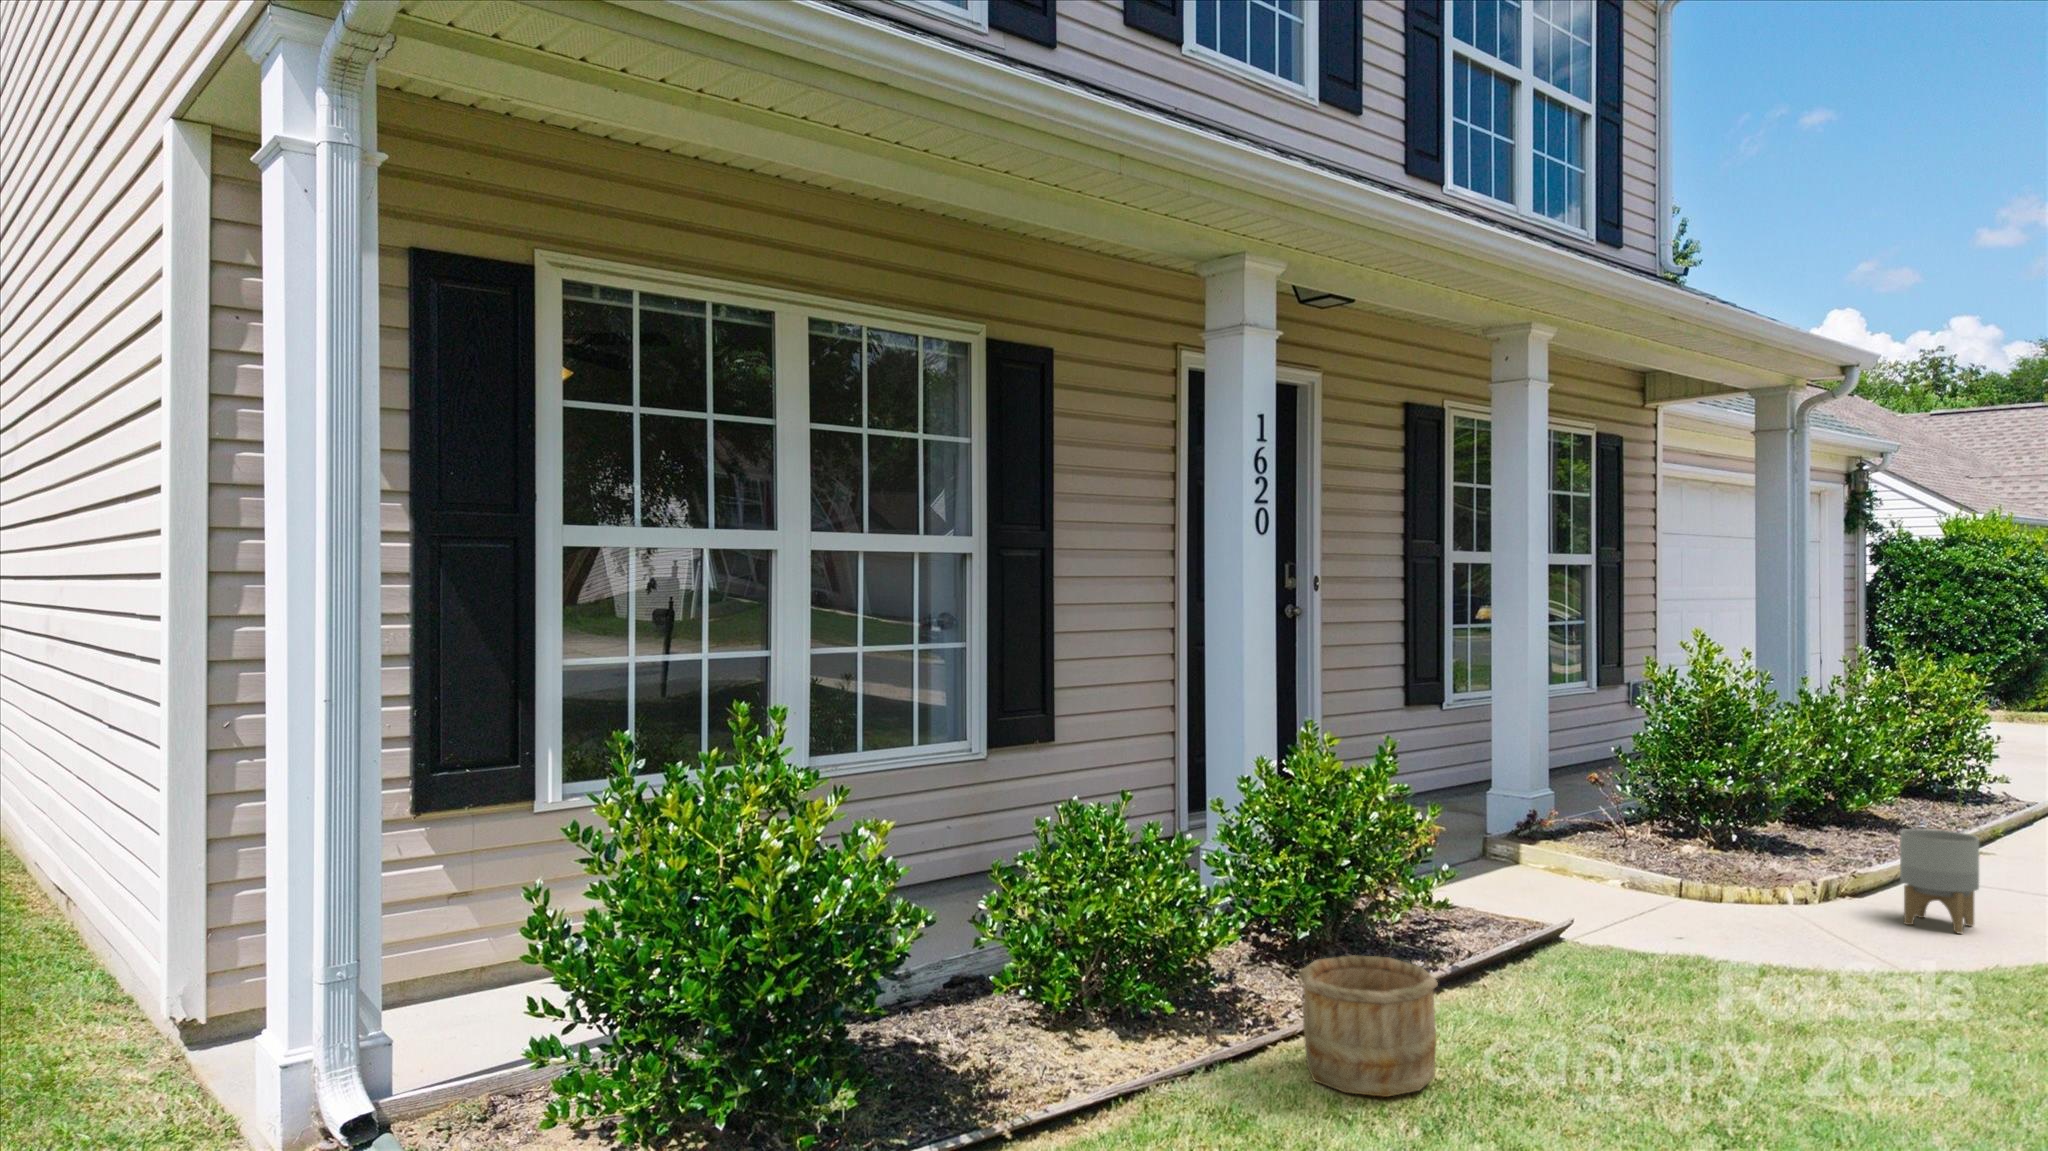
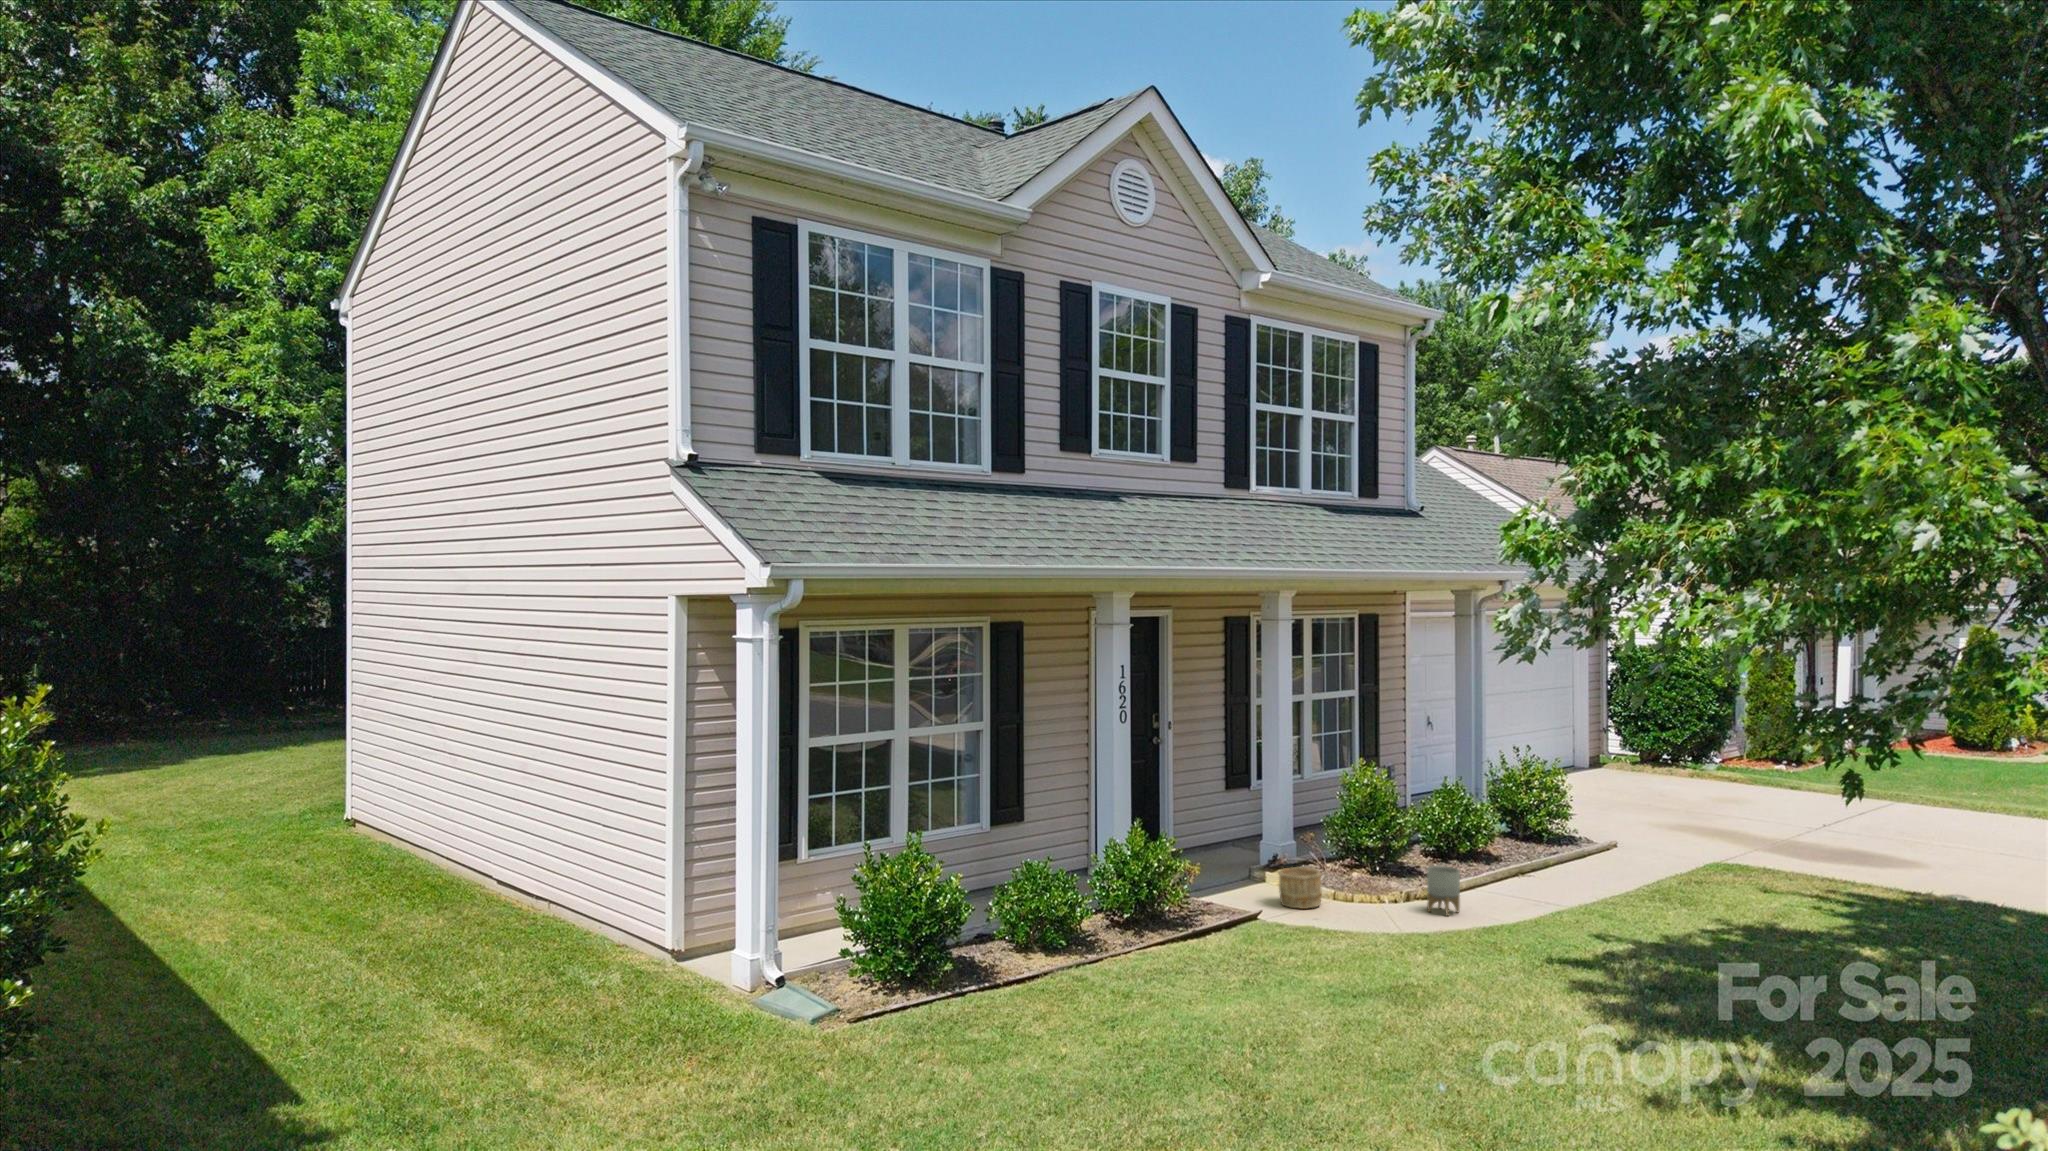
wooden bucket: present [1299,955,1438,1097] -> present [1278,867,1322,909]

